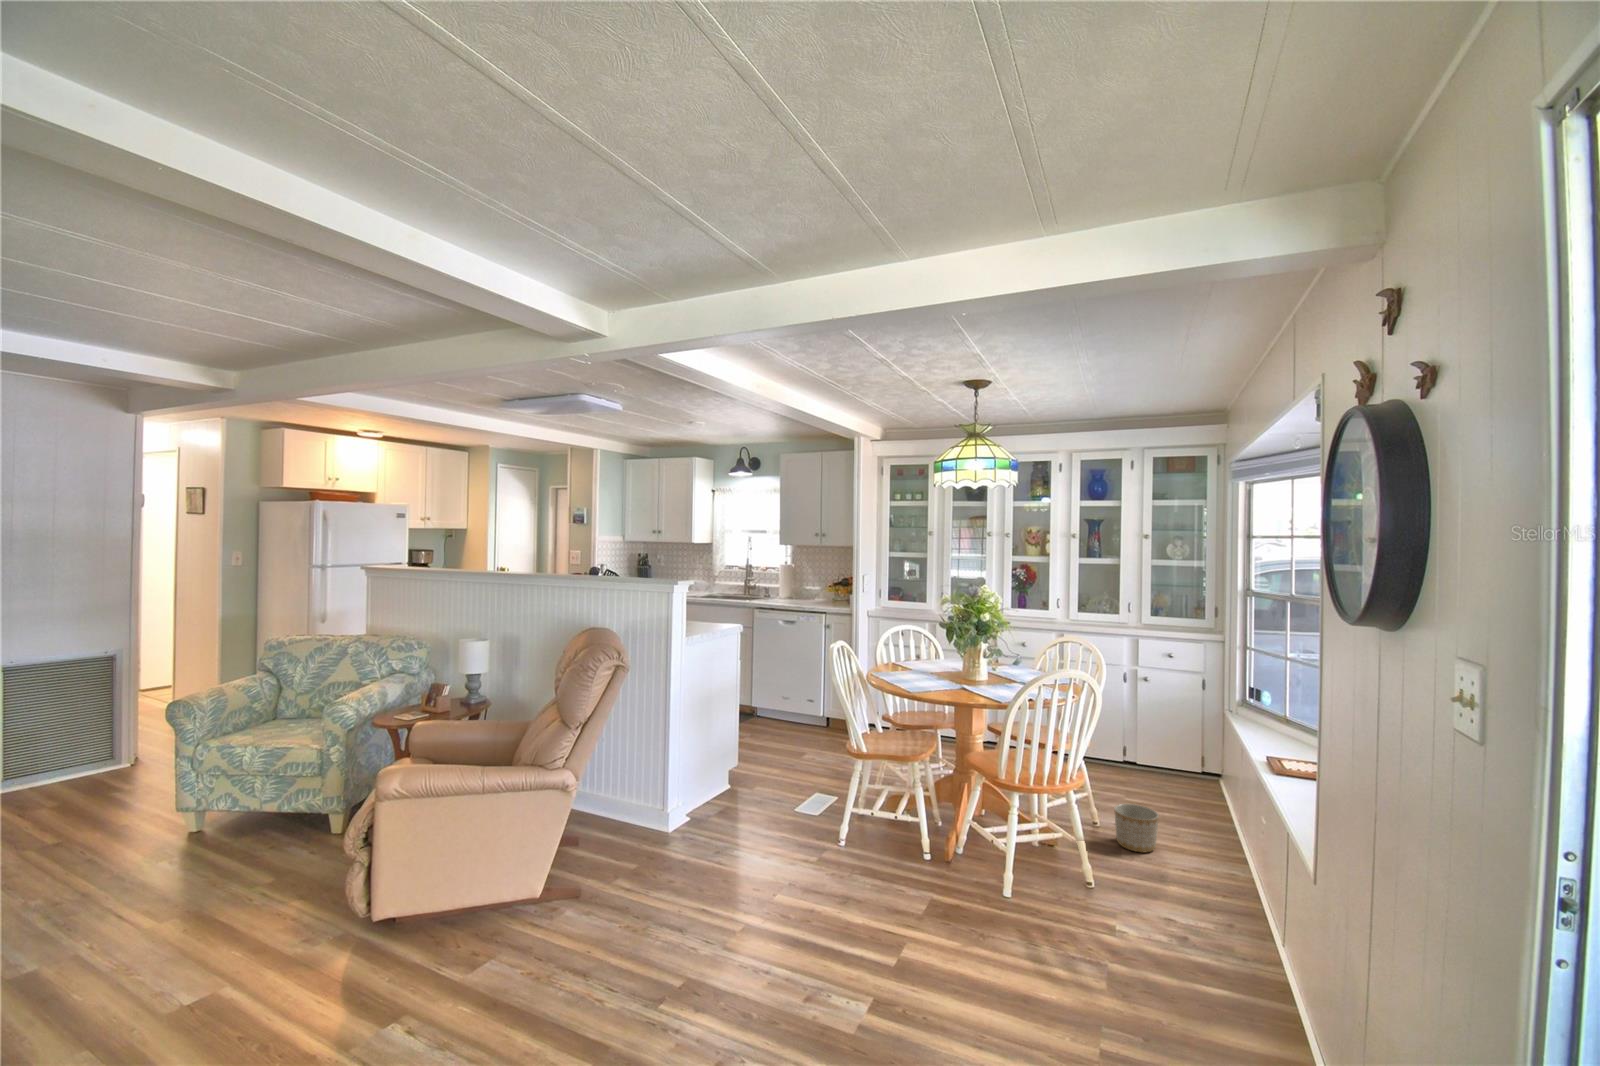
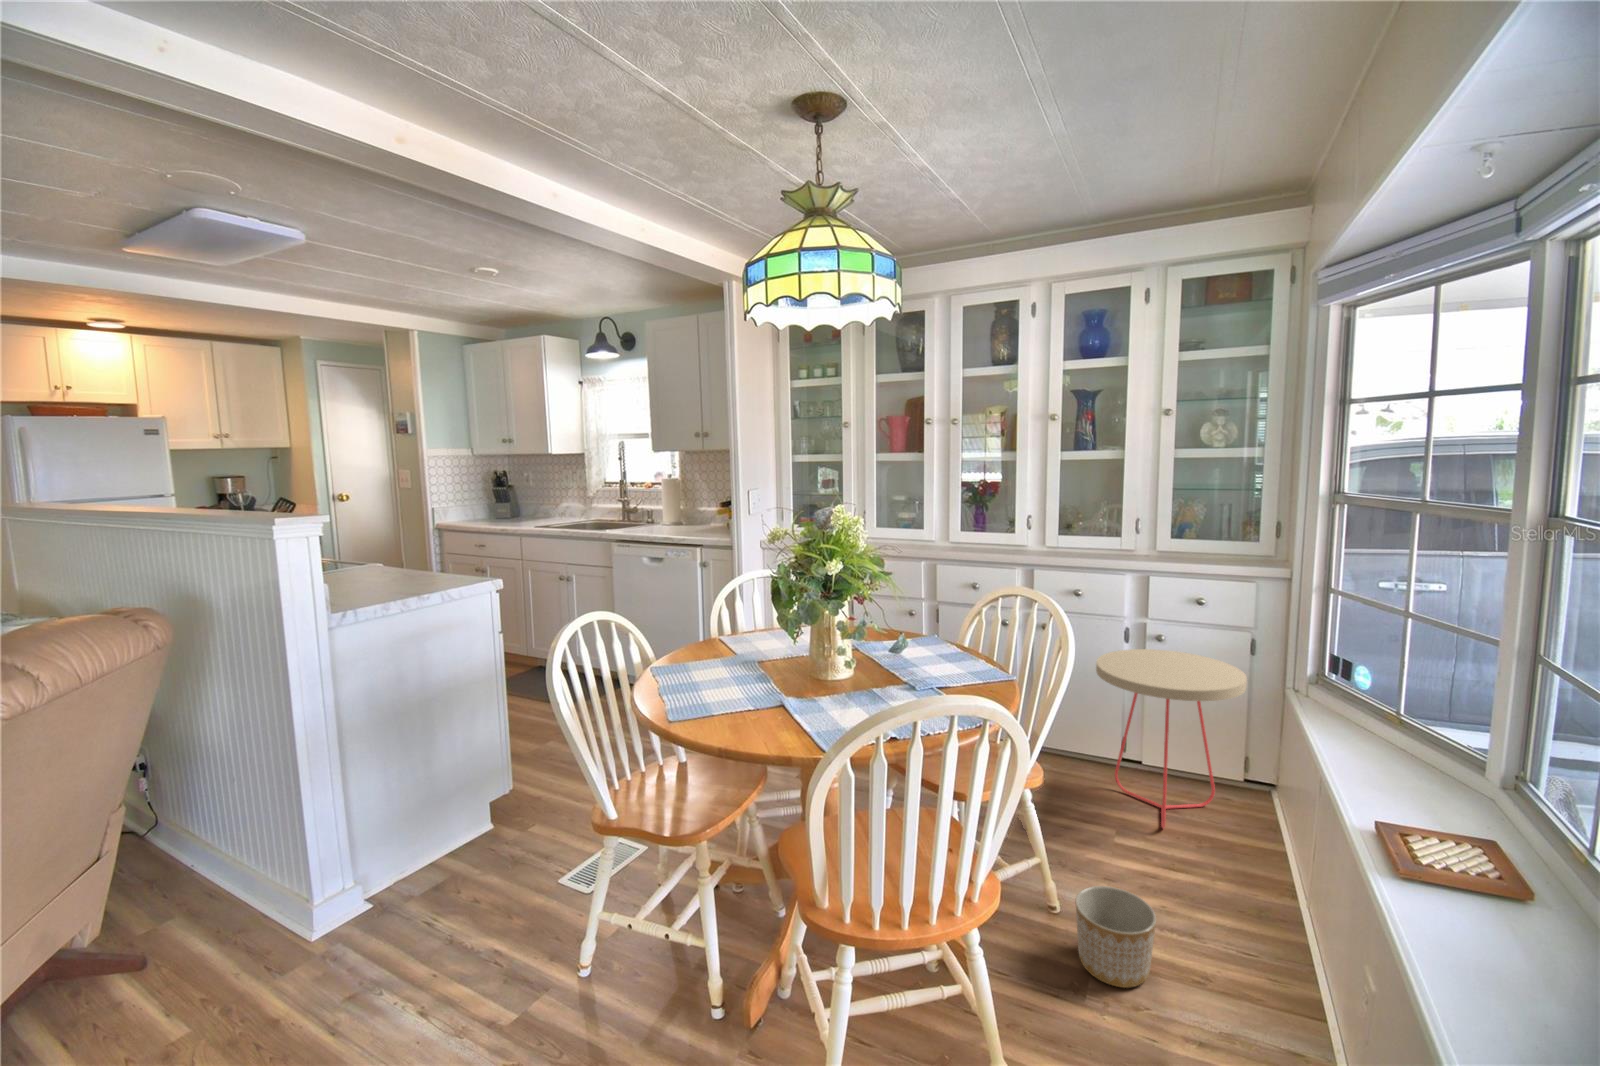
side table: none [1110,686,1201,795] -> present [1096,649,1247,828]

